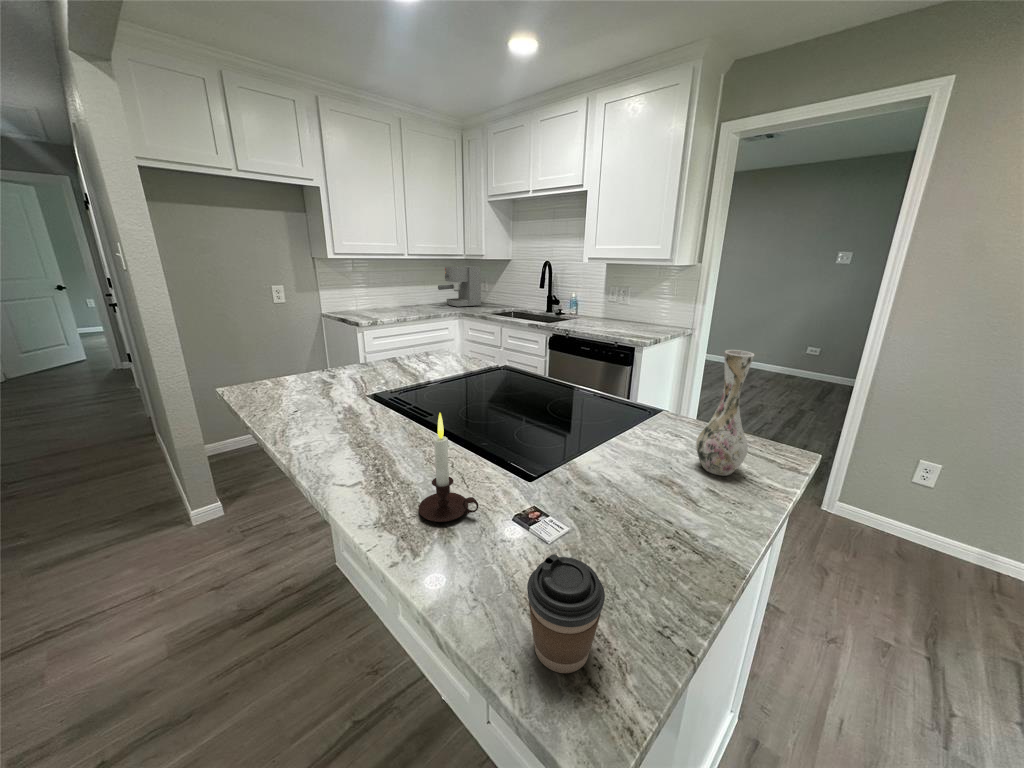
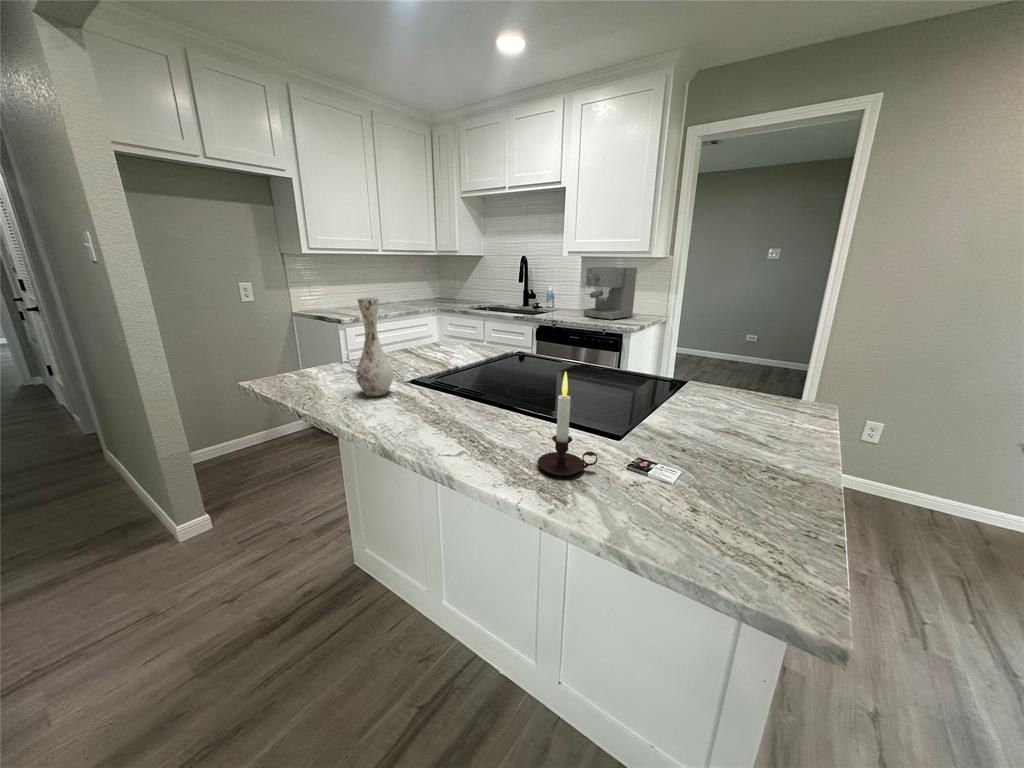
coffee maker: present [438,266,481,307] -> present [584,267,637,320]
vase: present [696,350,755,476] -> present [356,297,394,396]
coffee cup: present [527,554,605,673] -> none [714,472,791,571]

